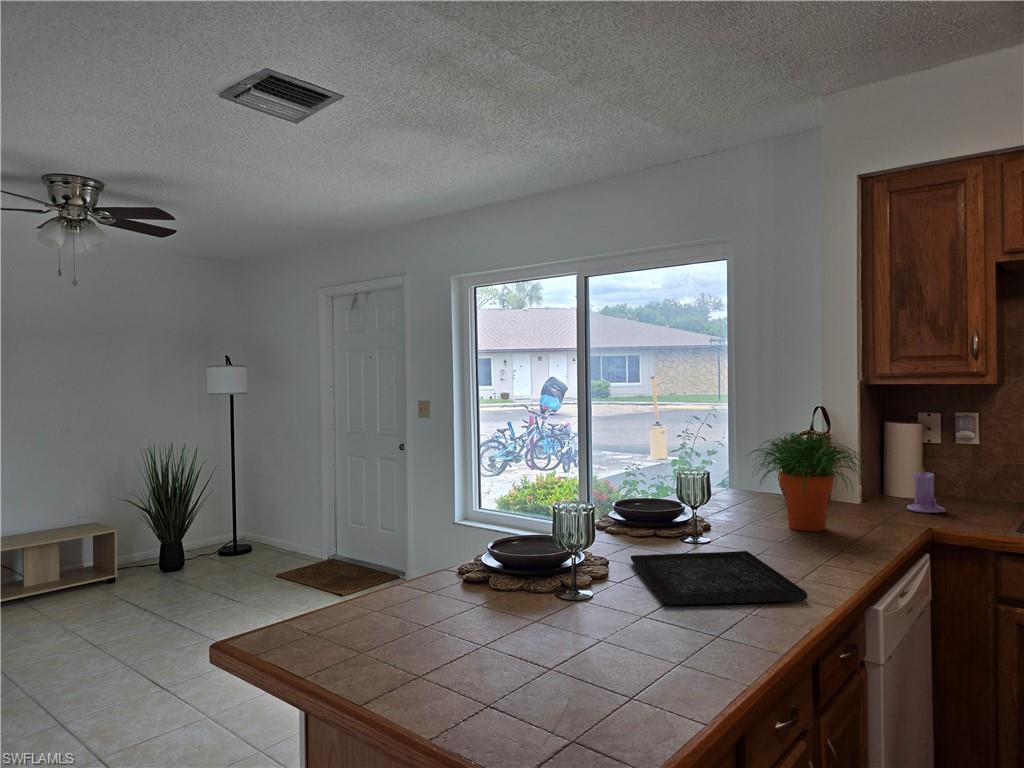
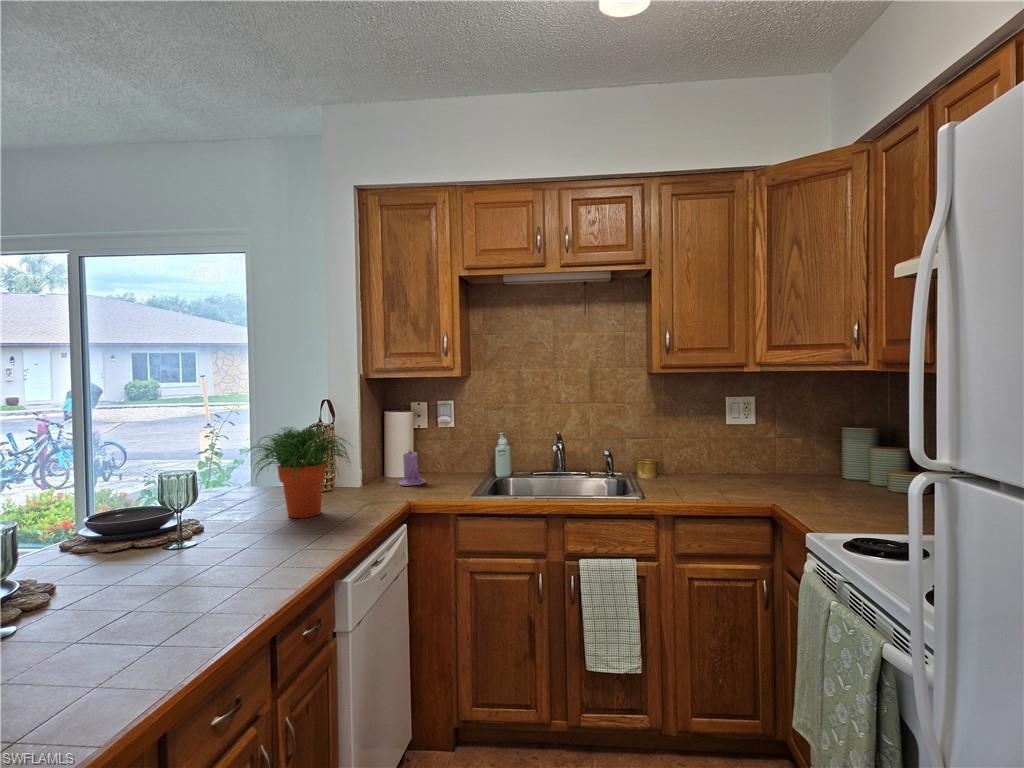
tray: present [631,551,807,605] -> none [81,550,259,632]

